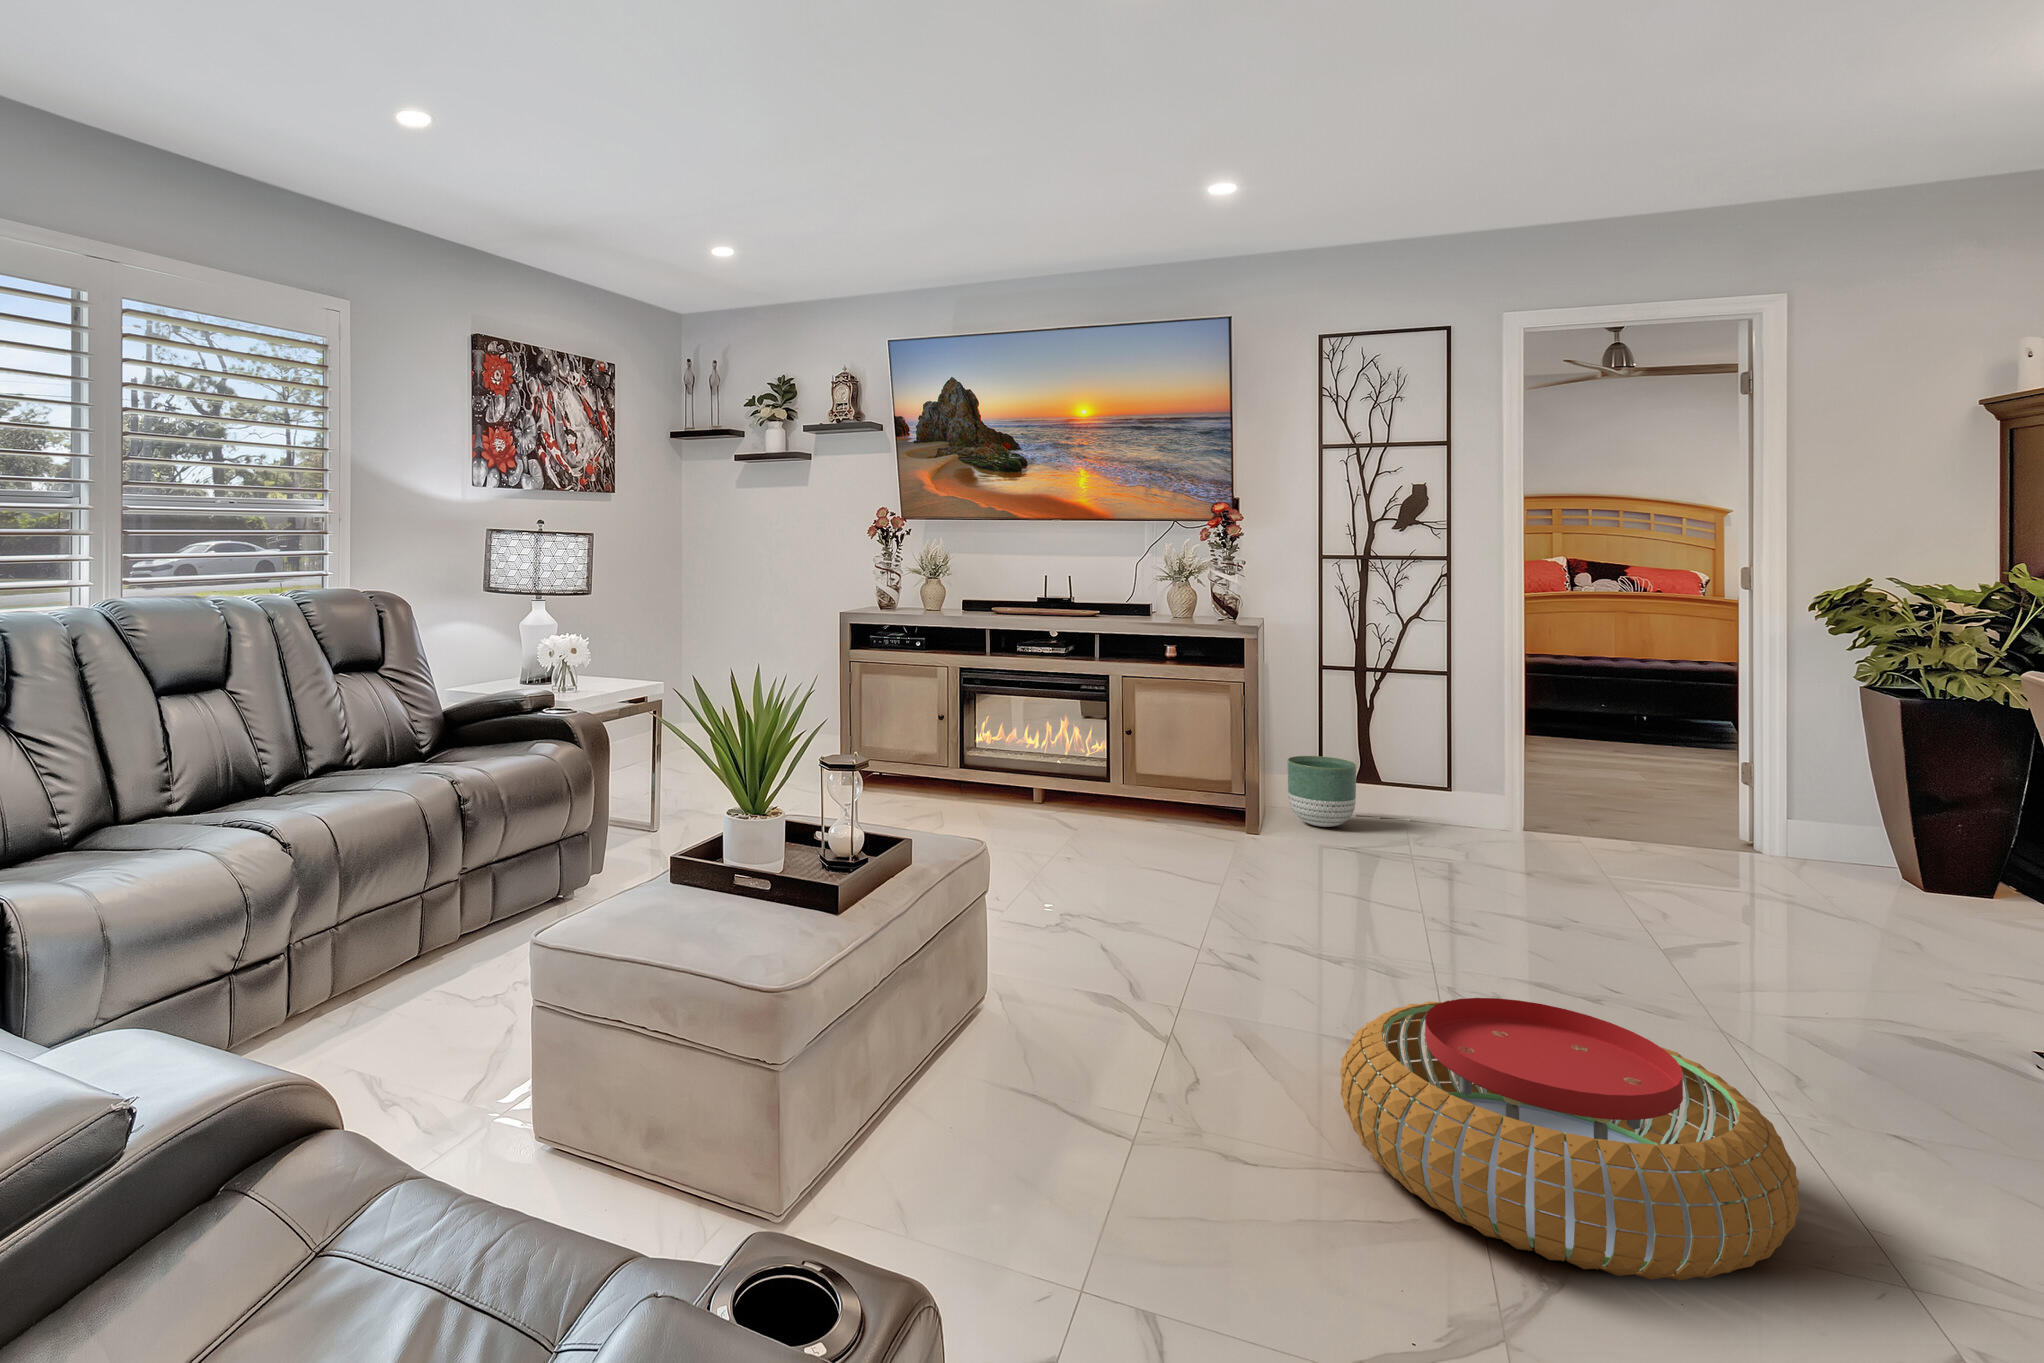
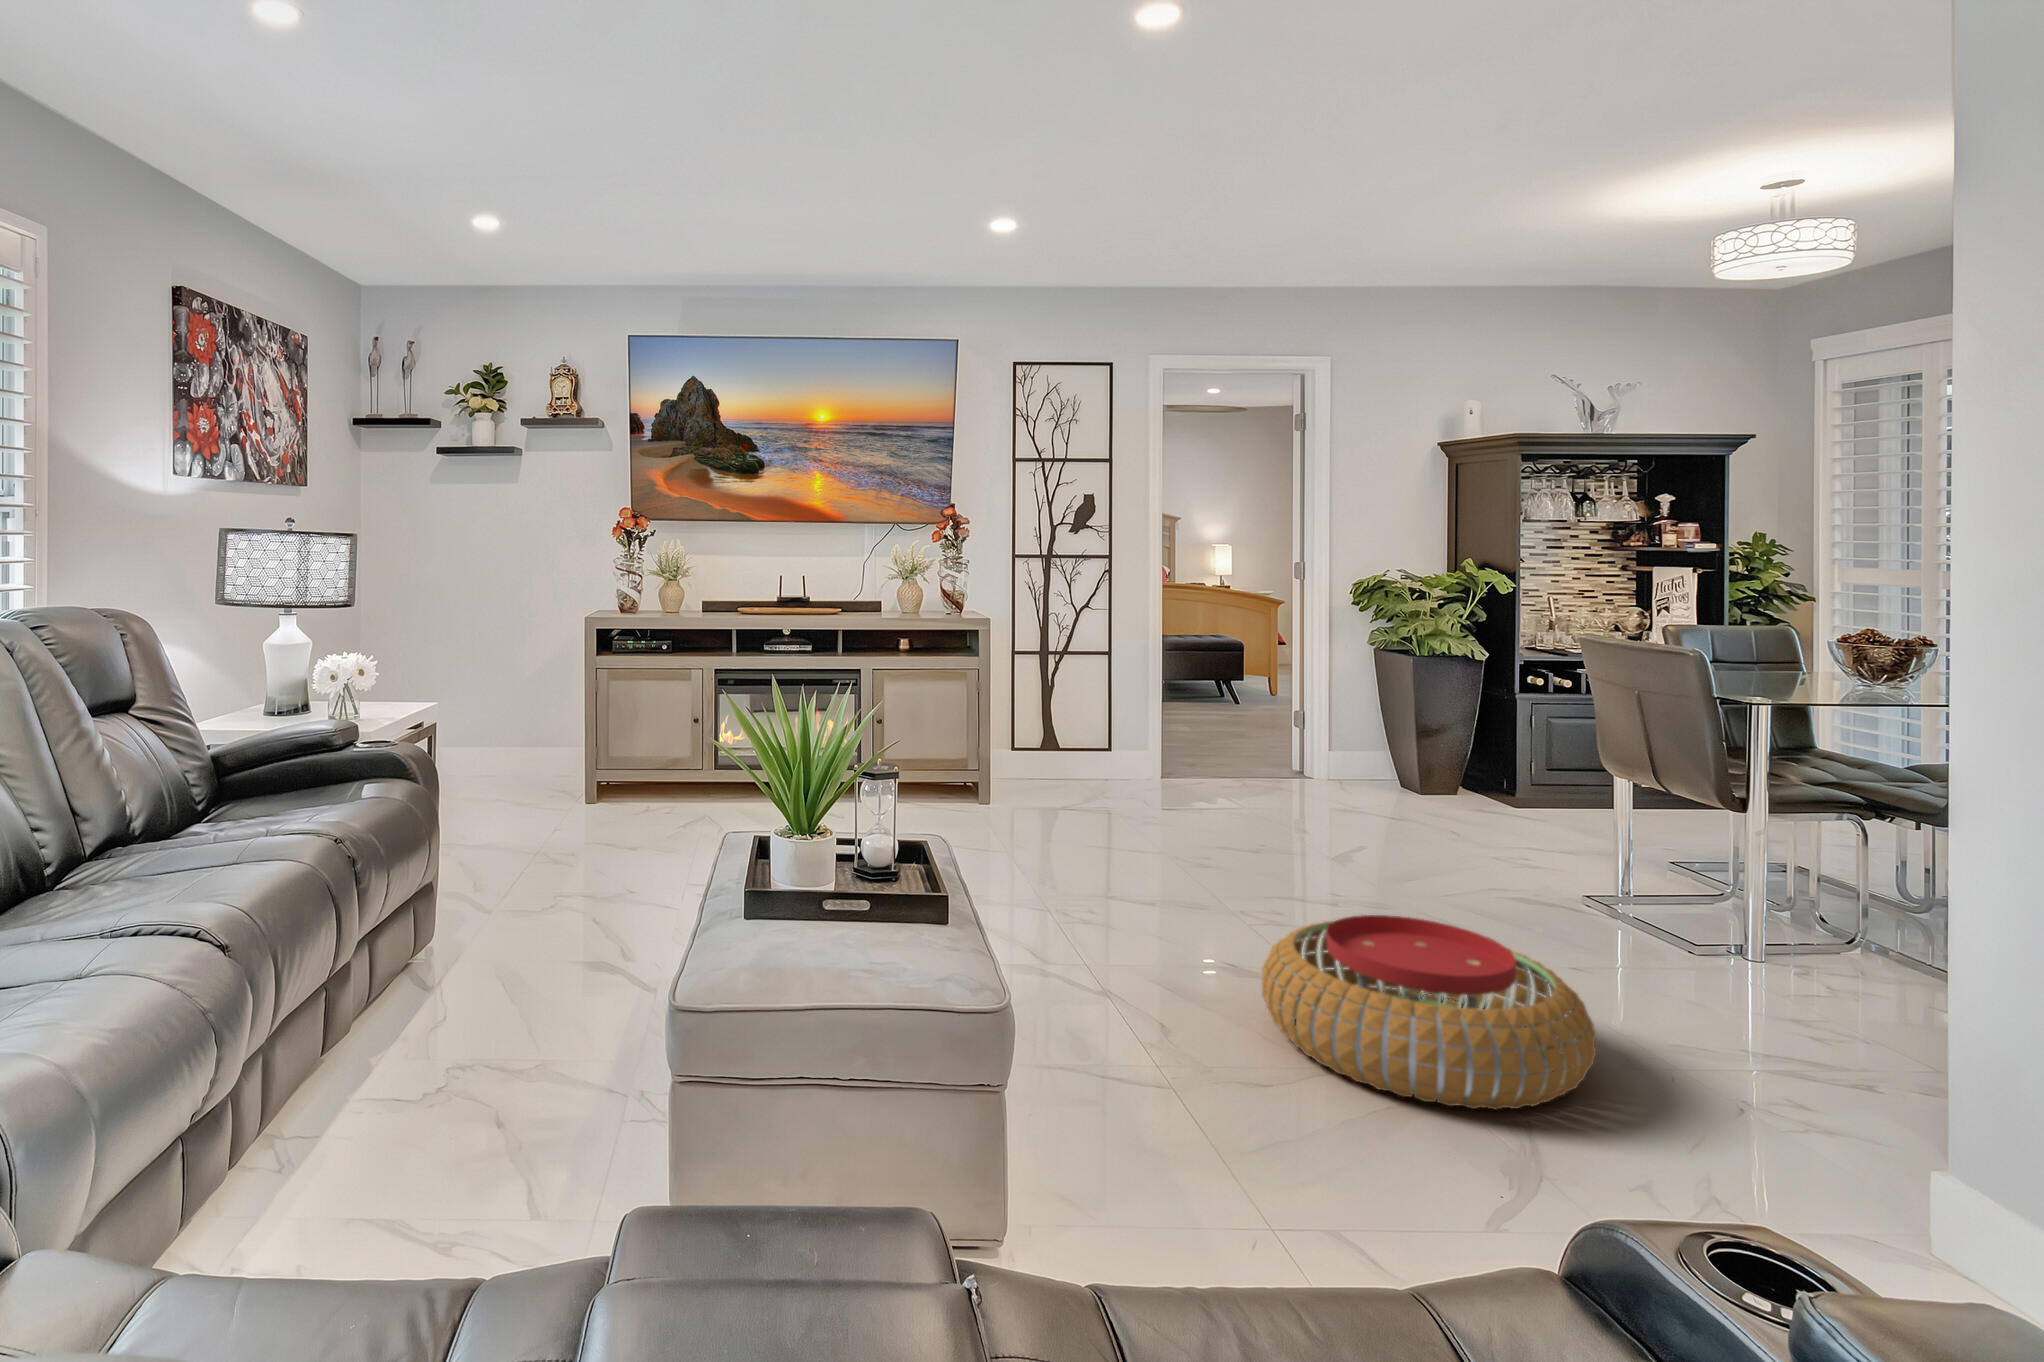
planter: present [1287,756,1356,827] -> none [1000,732,1055,793]

